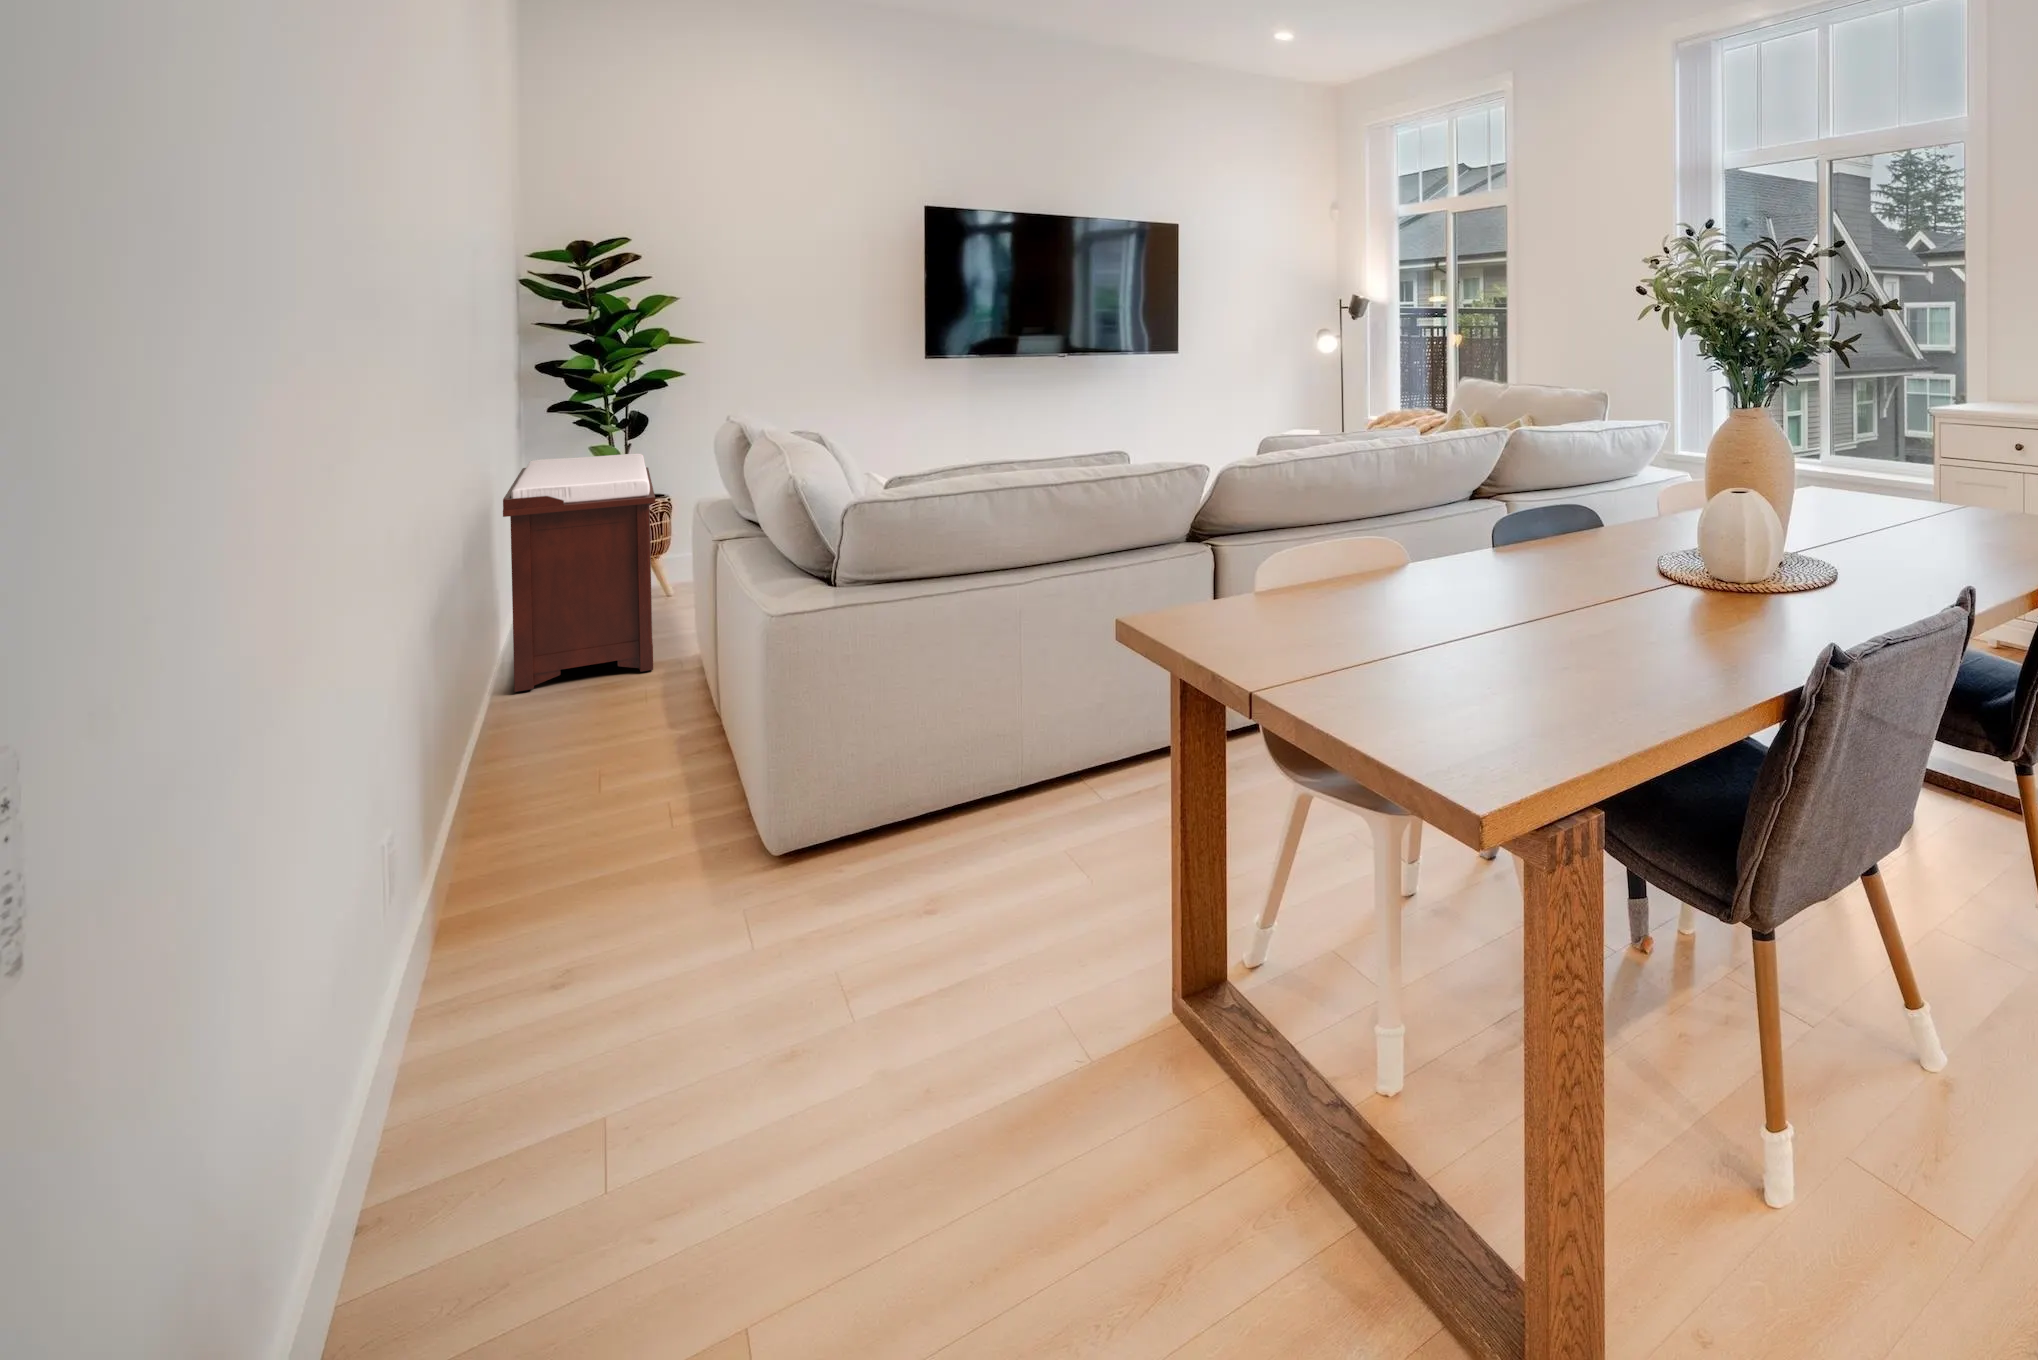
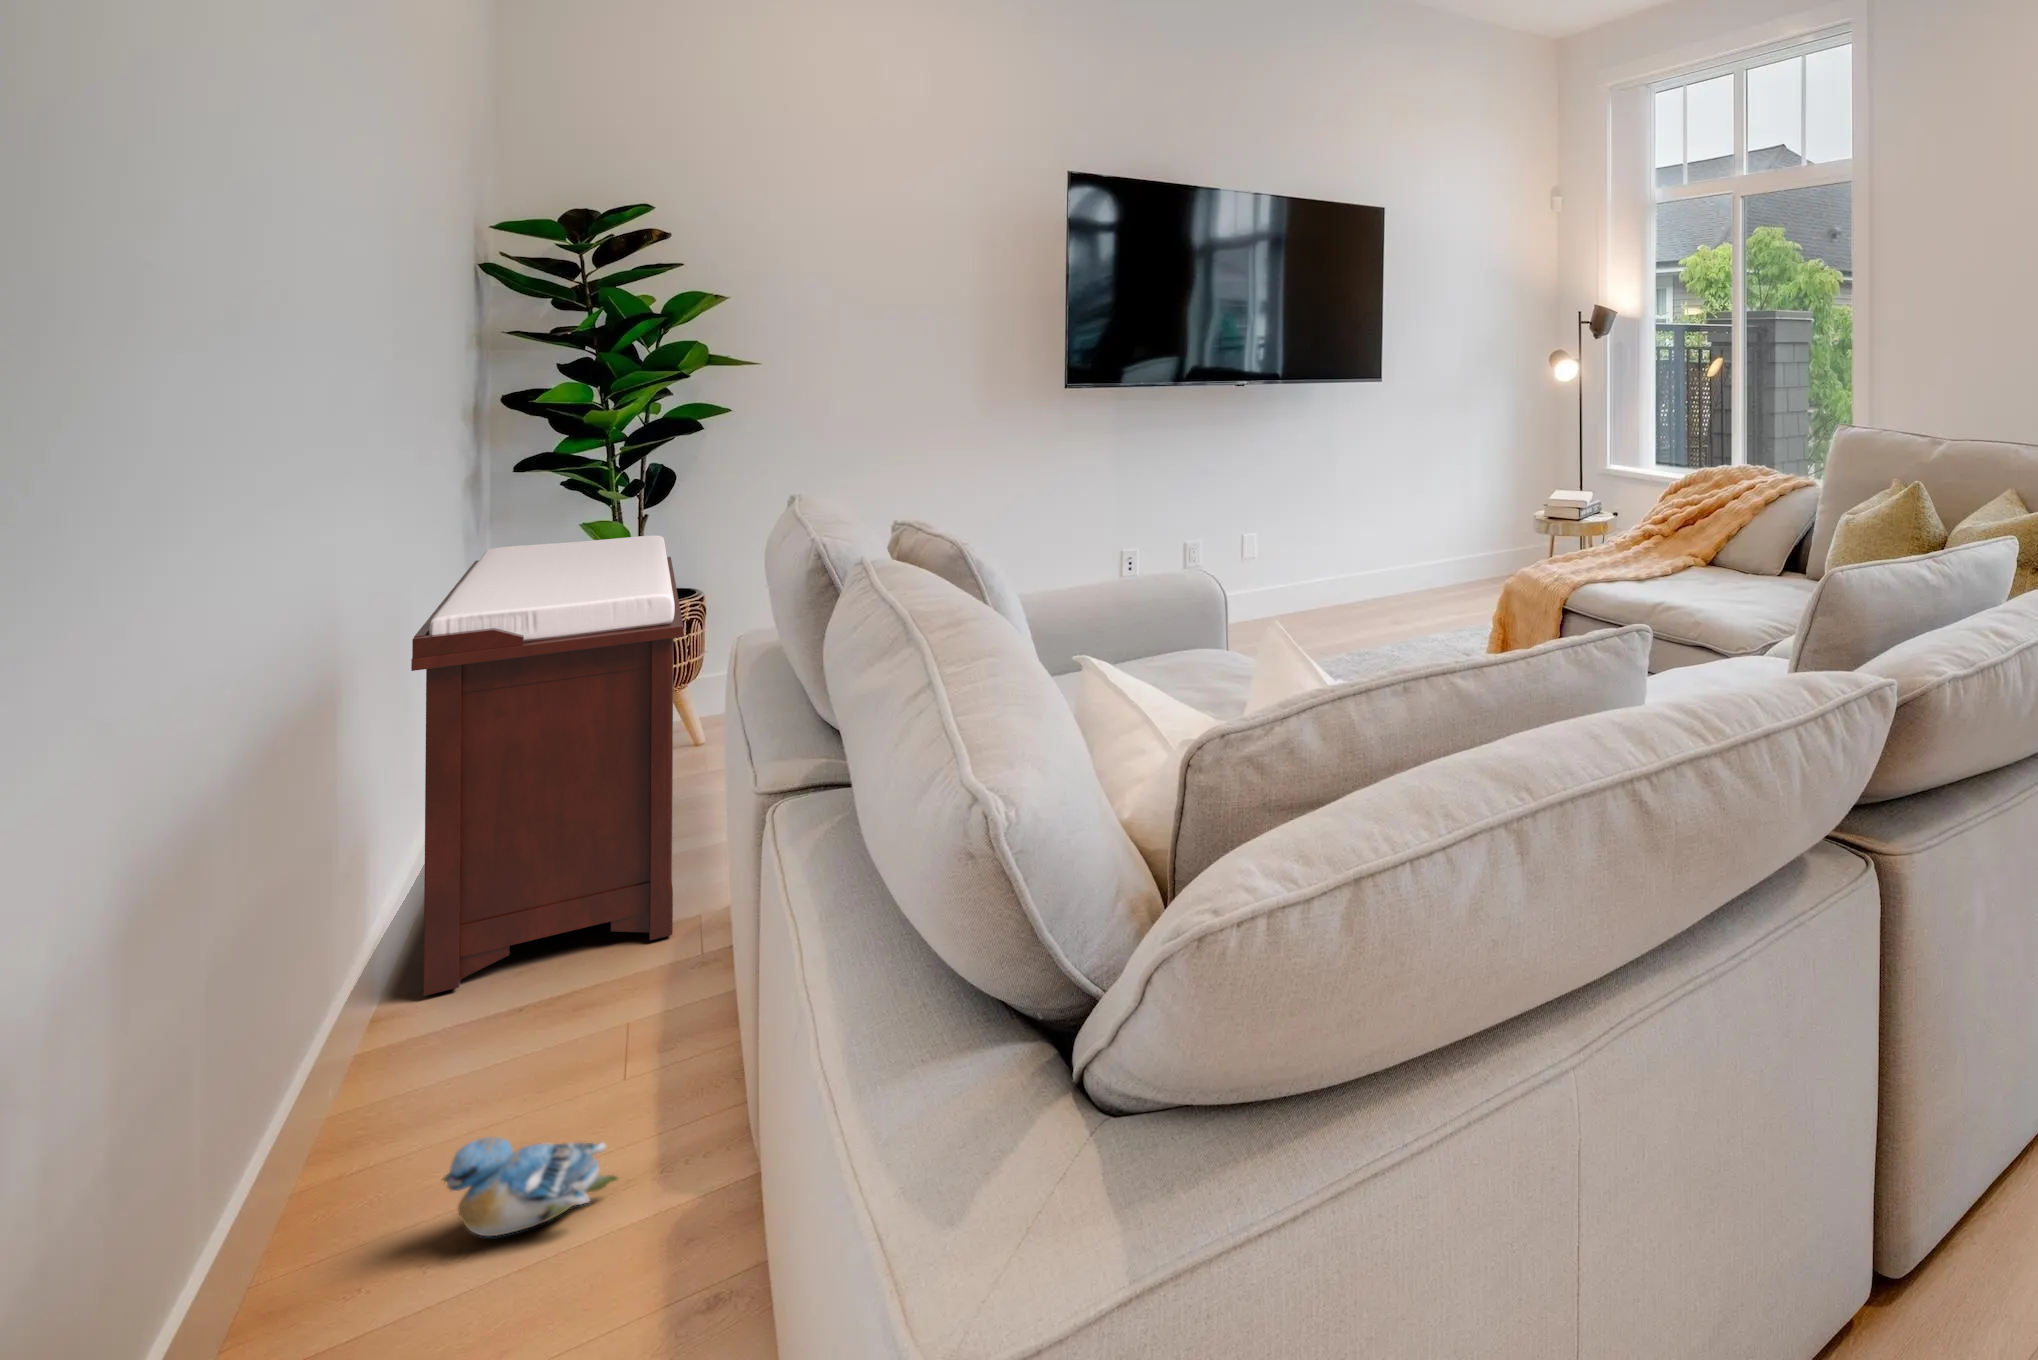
plush toy: none [543,715,627,759] -> present [442,1137,617,1236]

